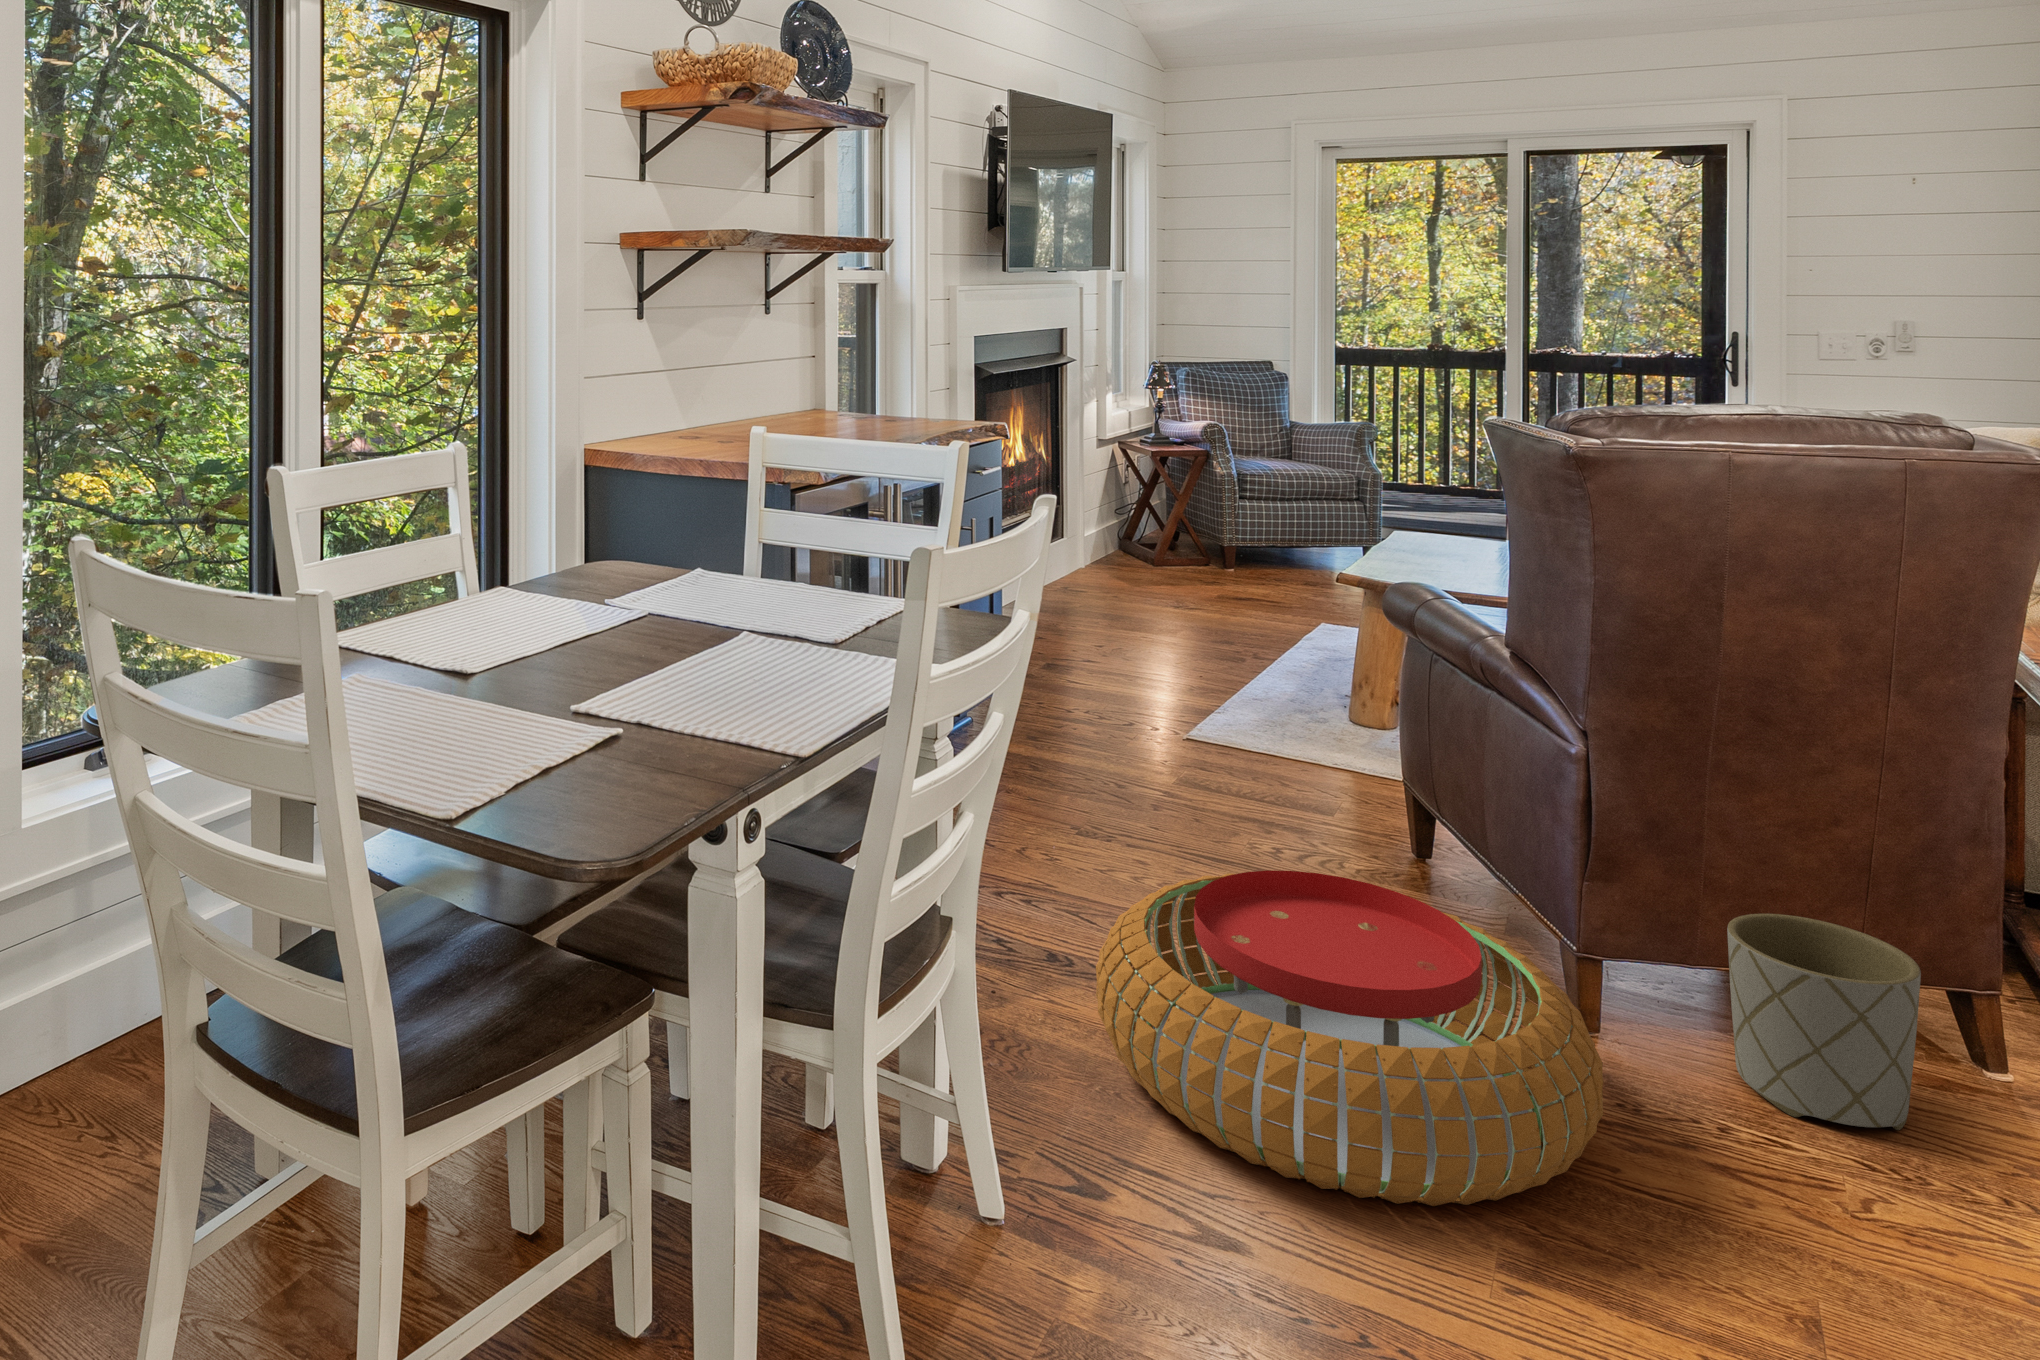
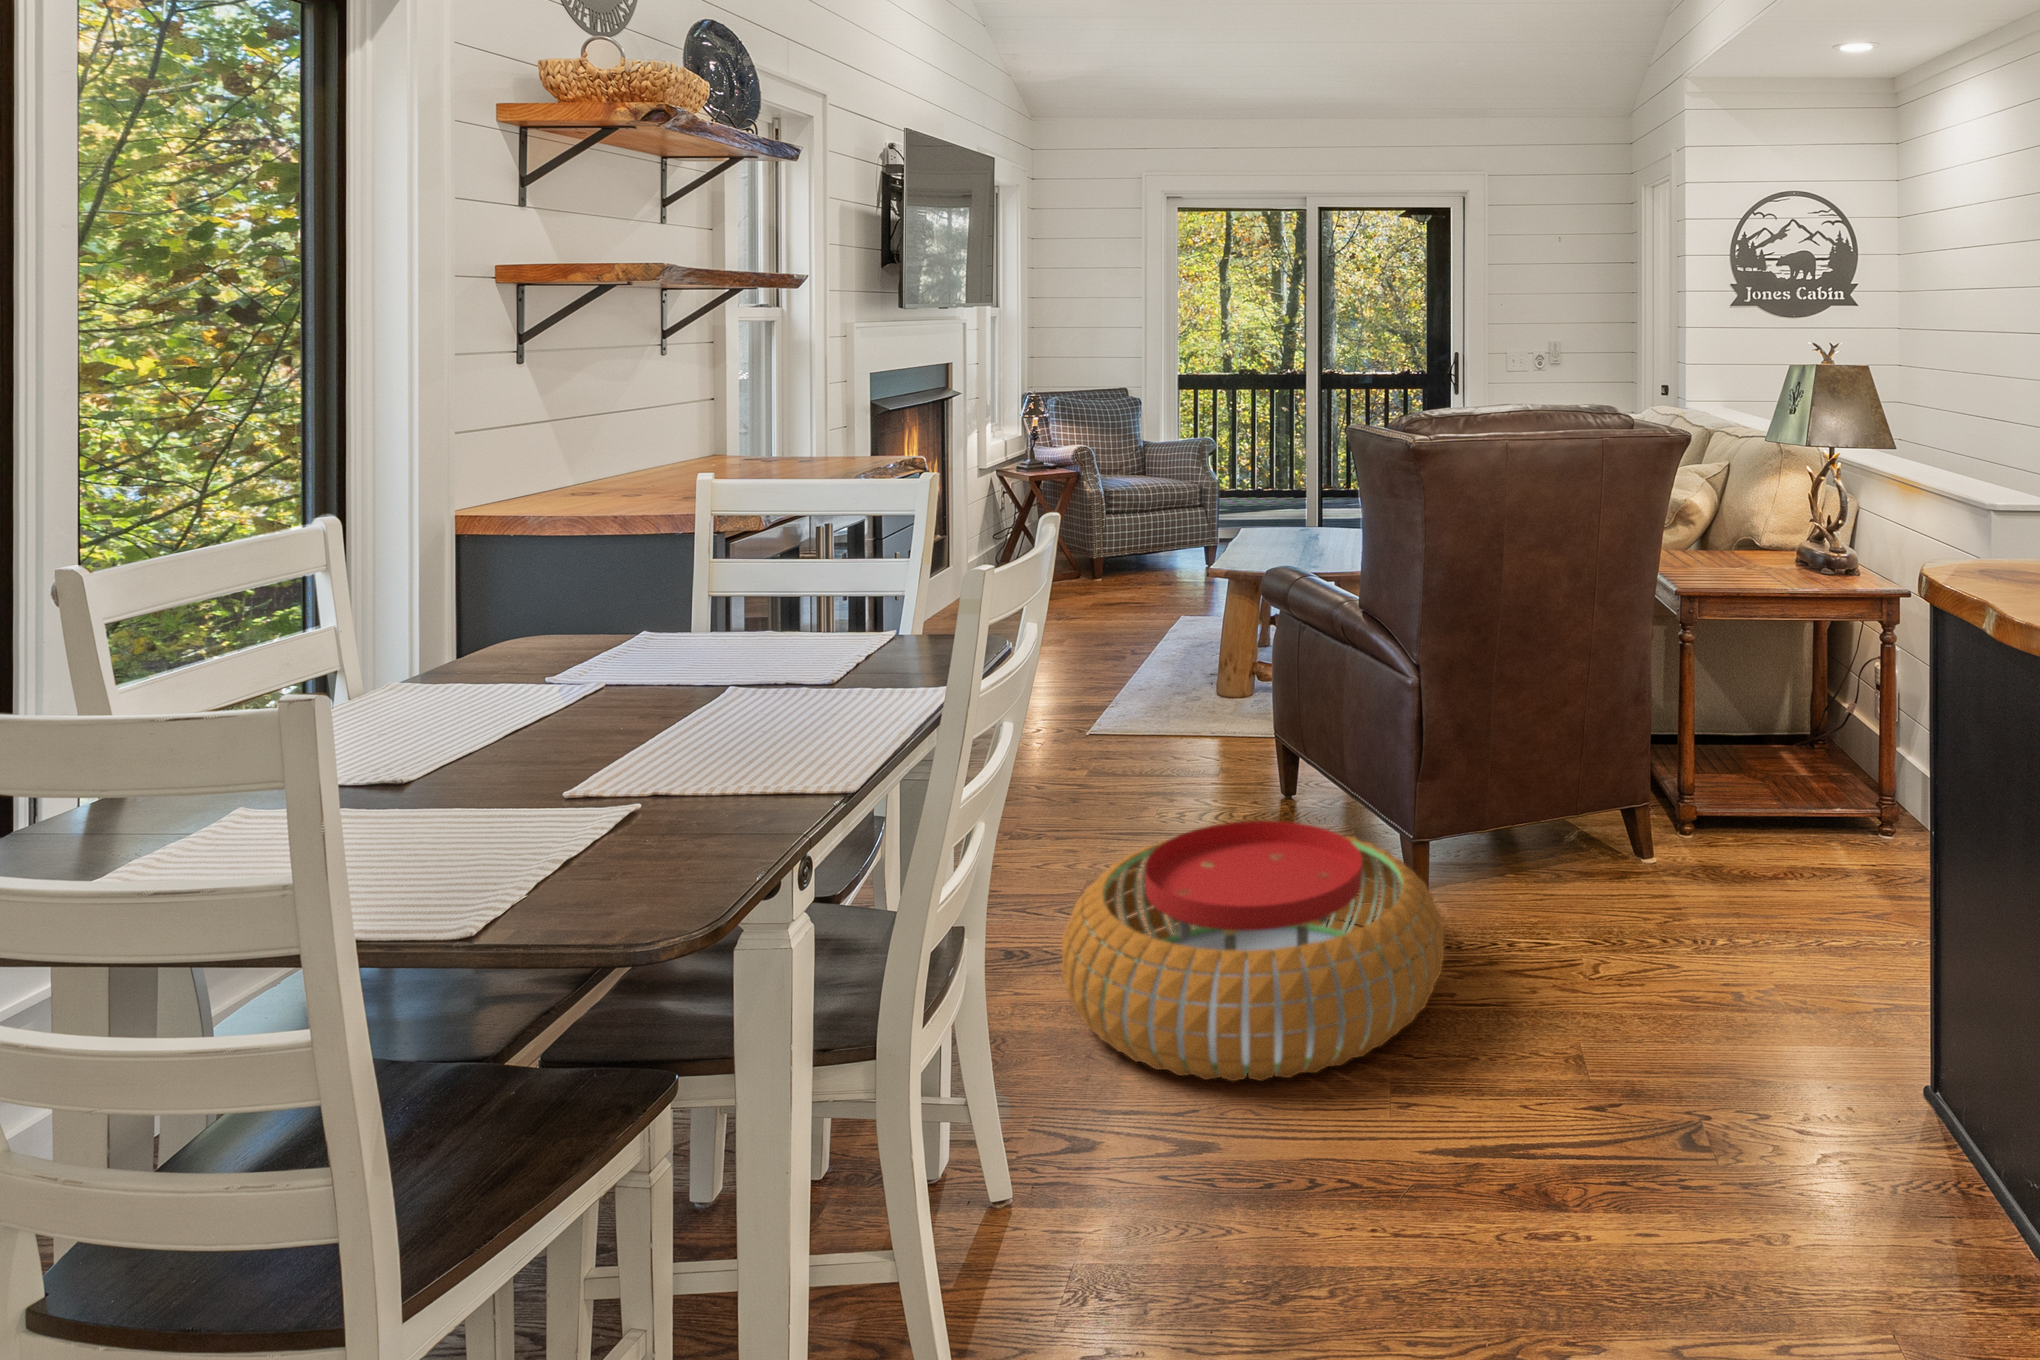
planter: present [1727,914,1921,1130] -> none [1507,778,1615,925]

